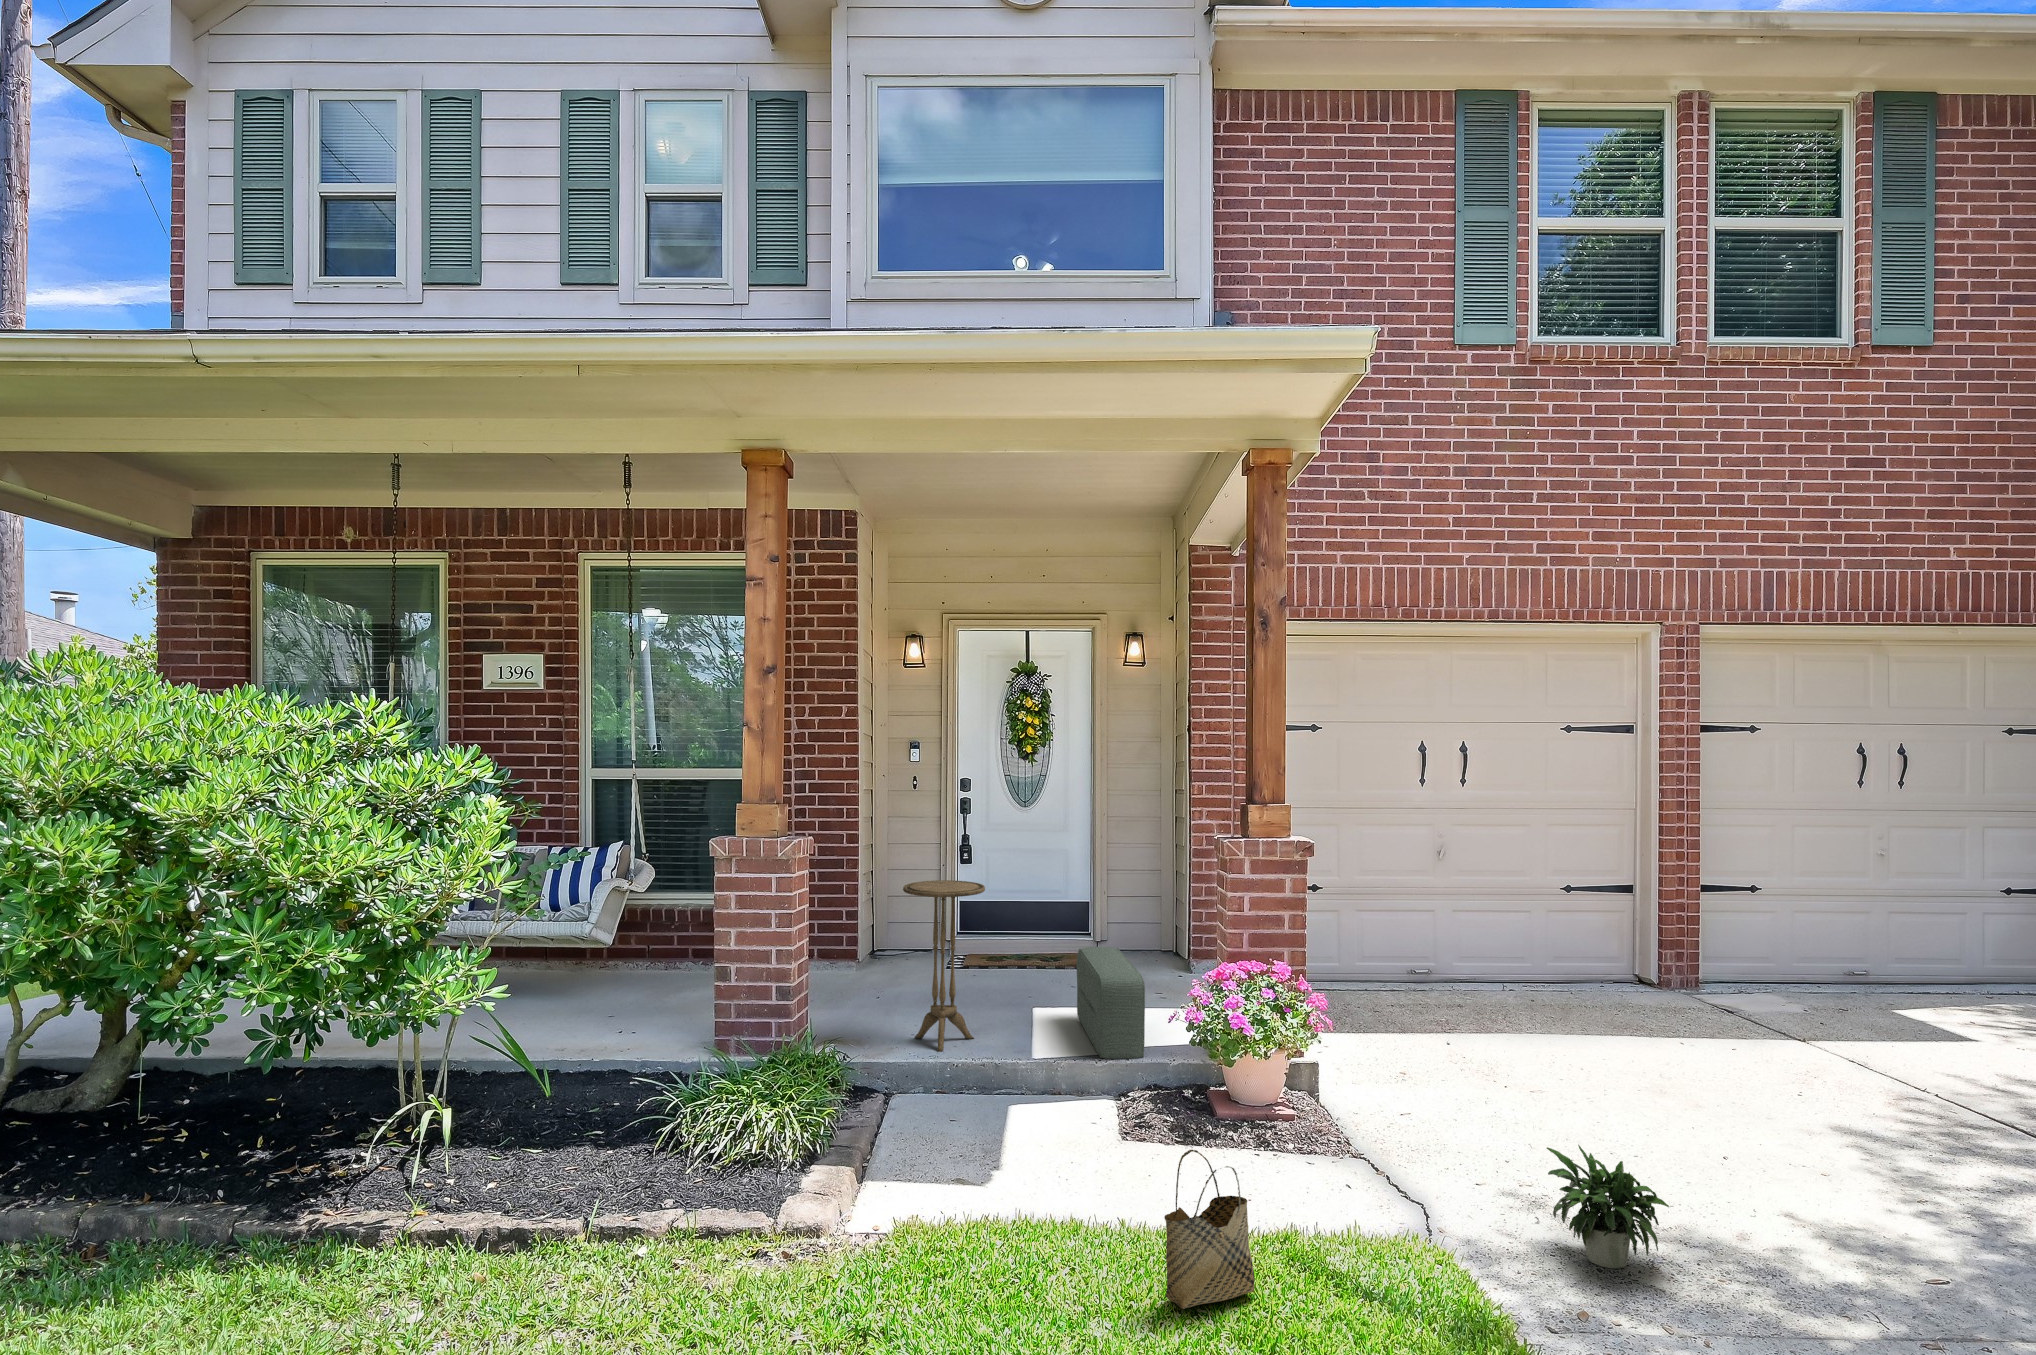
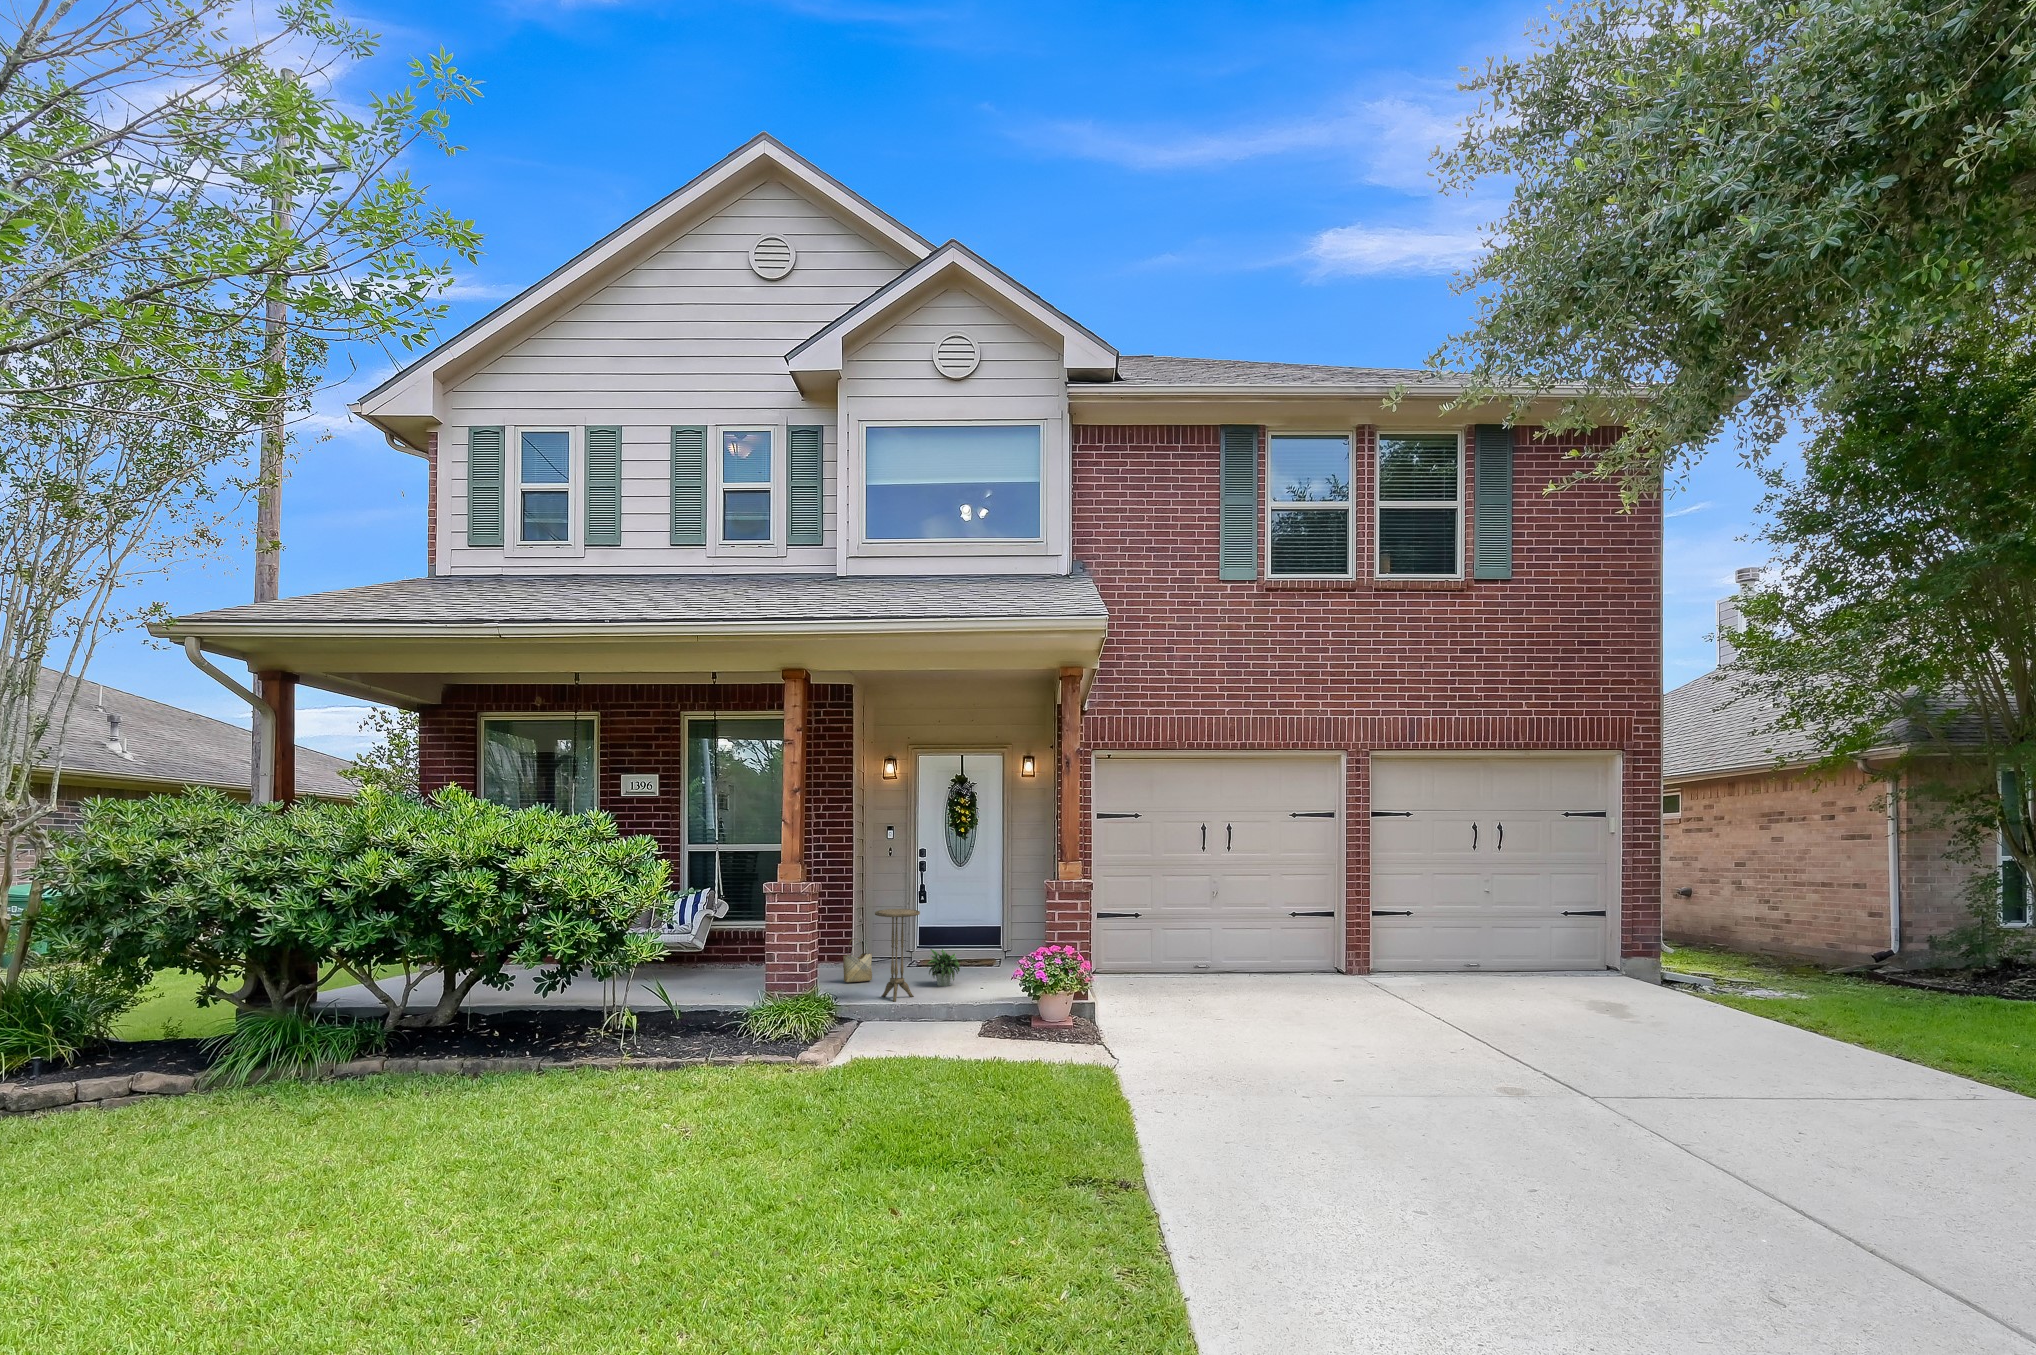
pouf: present [1077,947,1145,1059] -> none [974,947,1004,1004]
potted plant: present [1535,1145,1669,1268] -> present [927,949,960,986]
woven basket: present [1164,1150,1254,1309] -> present [843,938,872,982]

